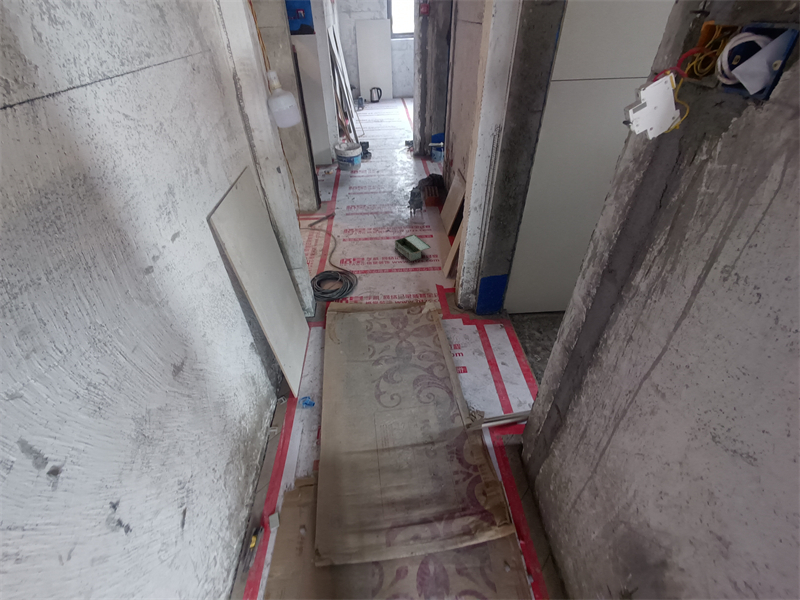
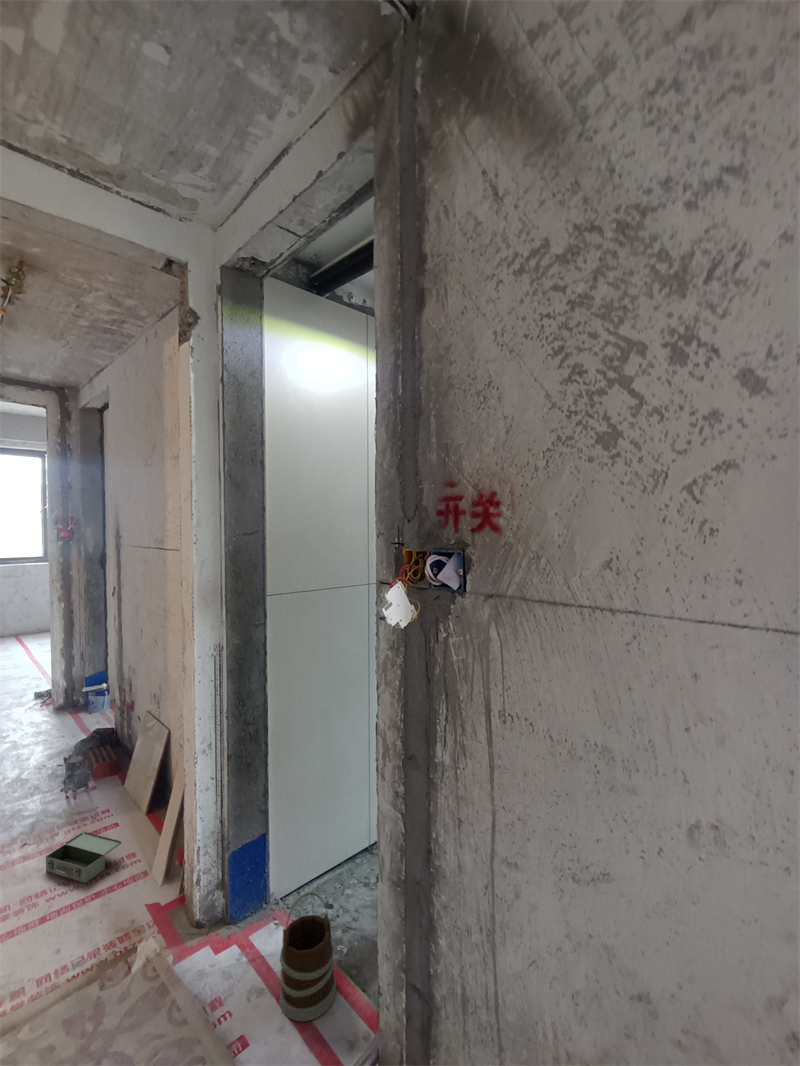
wooden bucket: none [489,321,529,381] -> present [280,892,336,1021]

